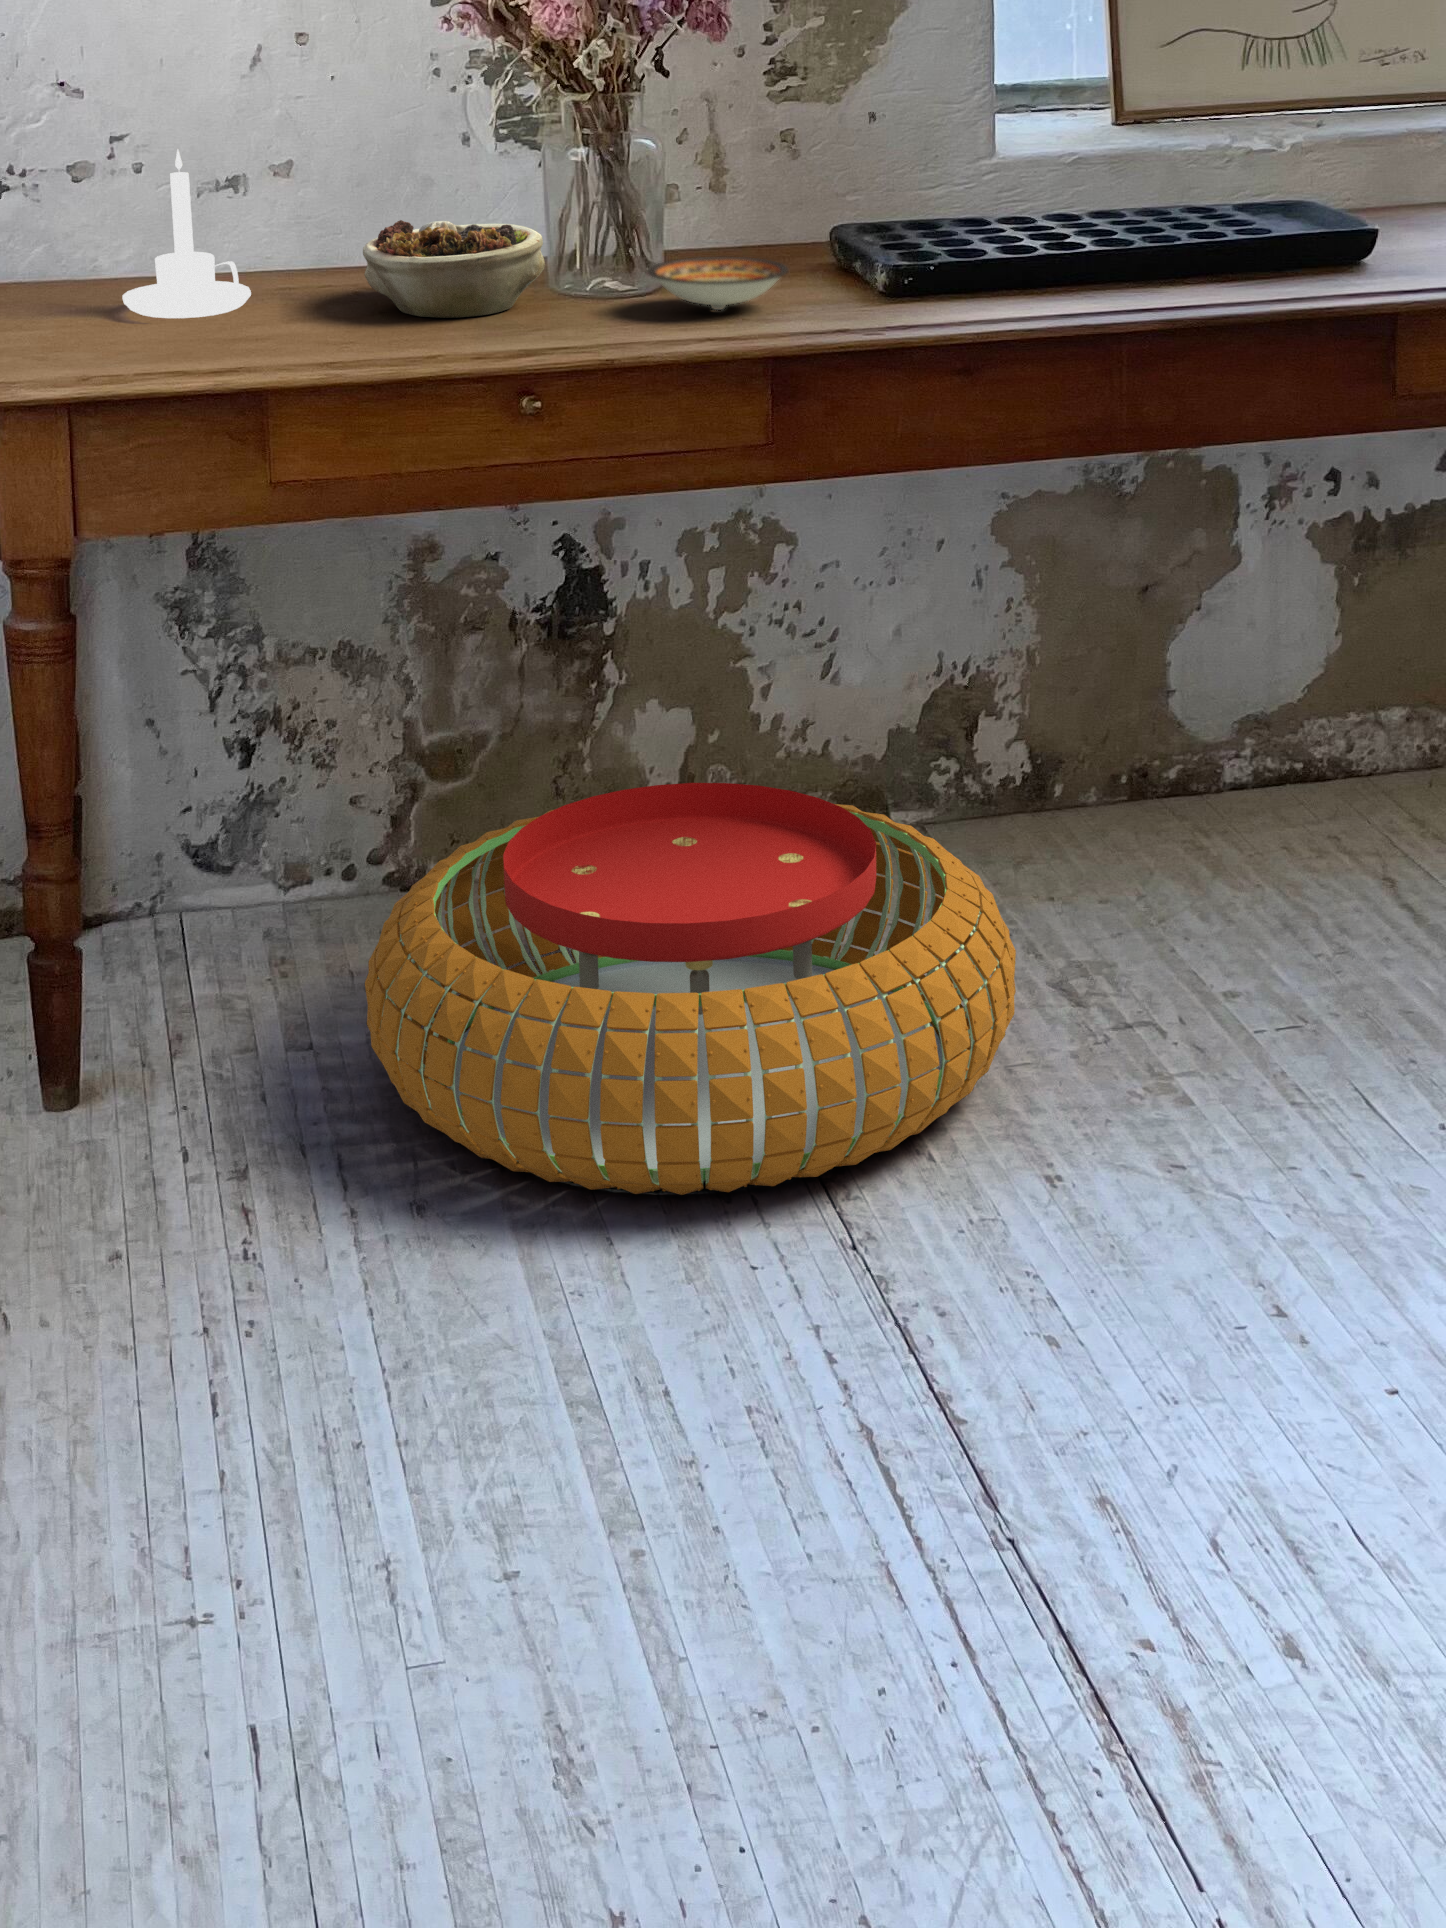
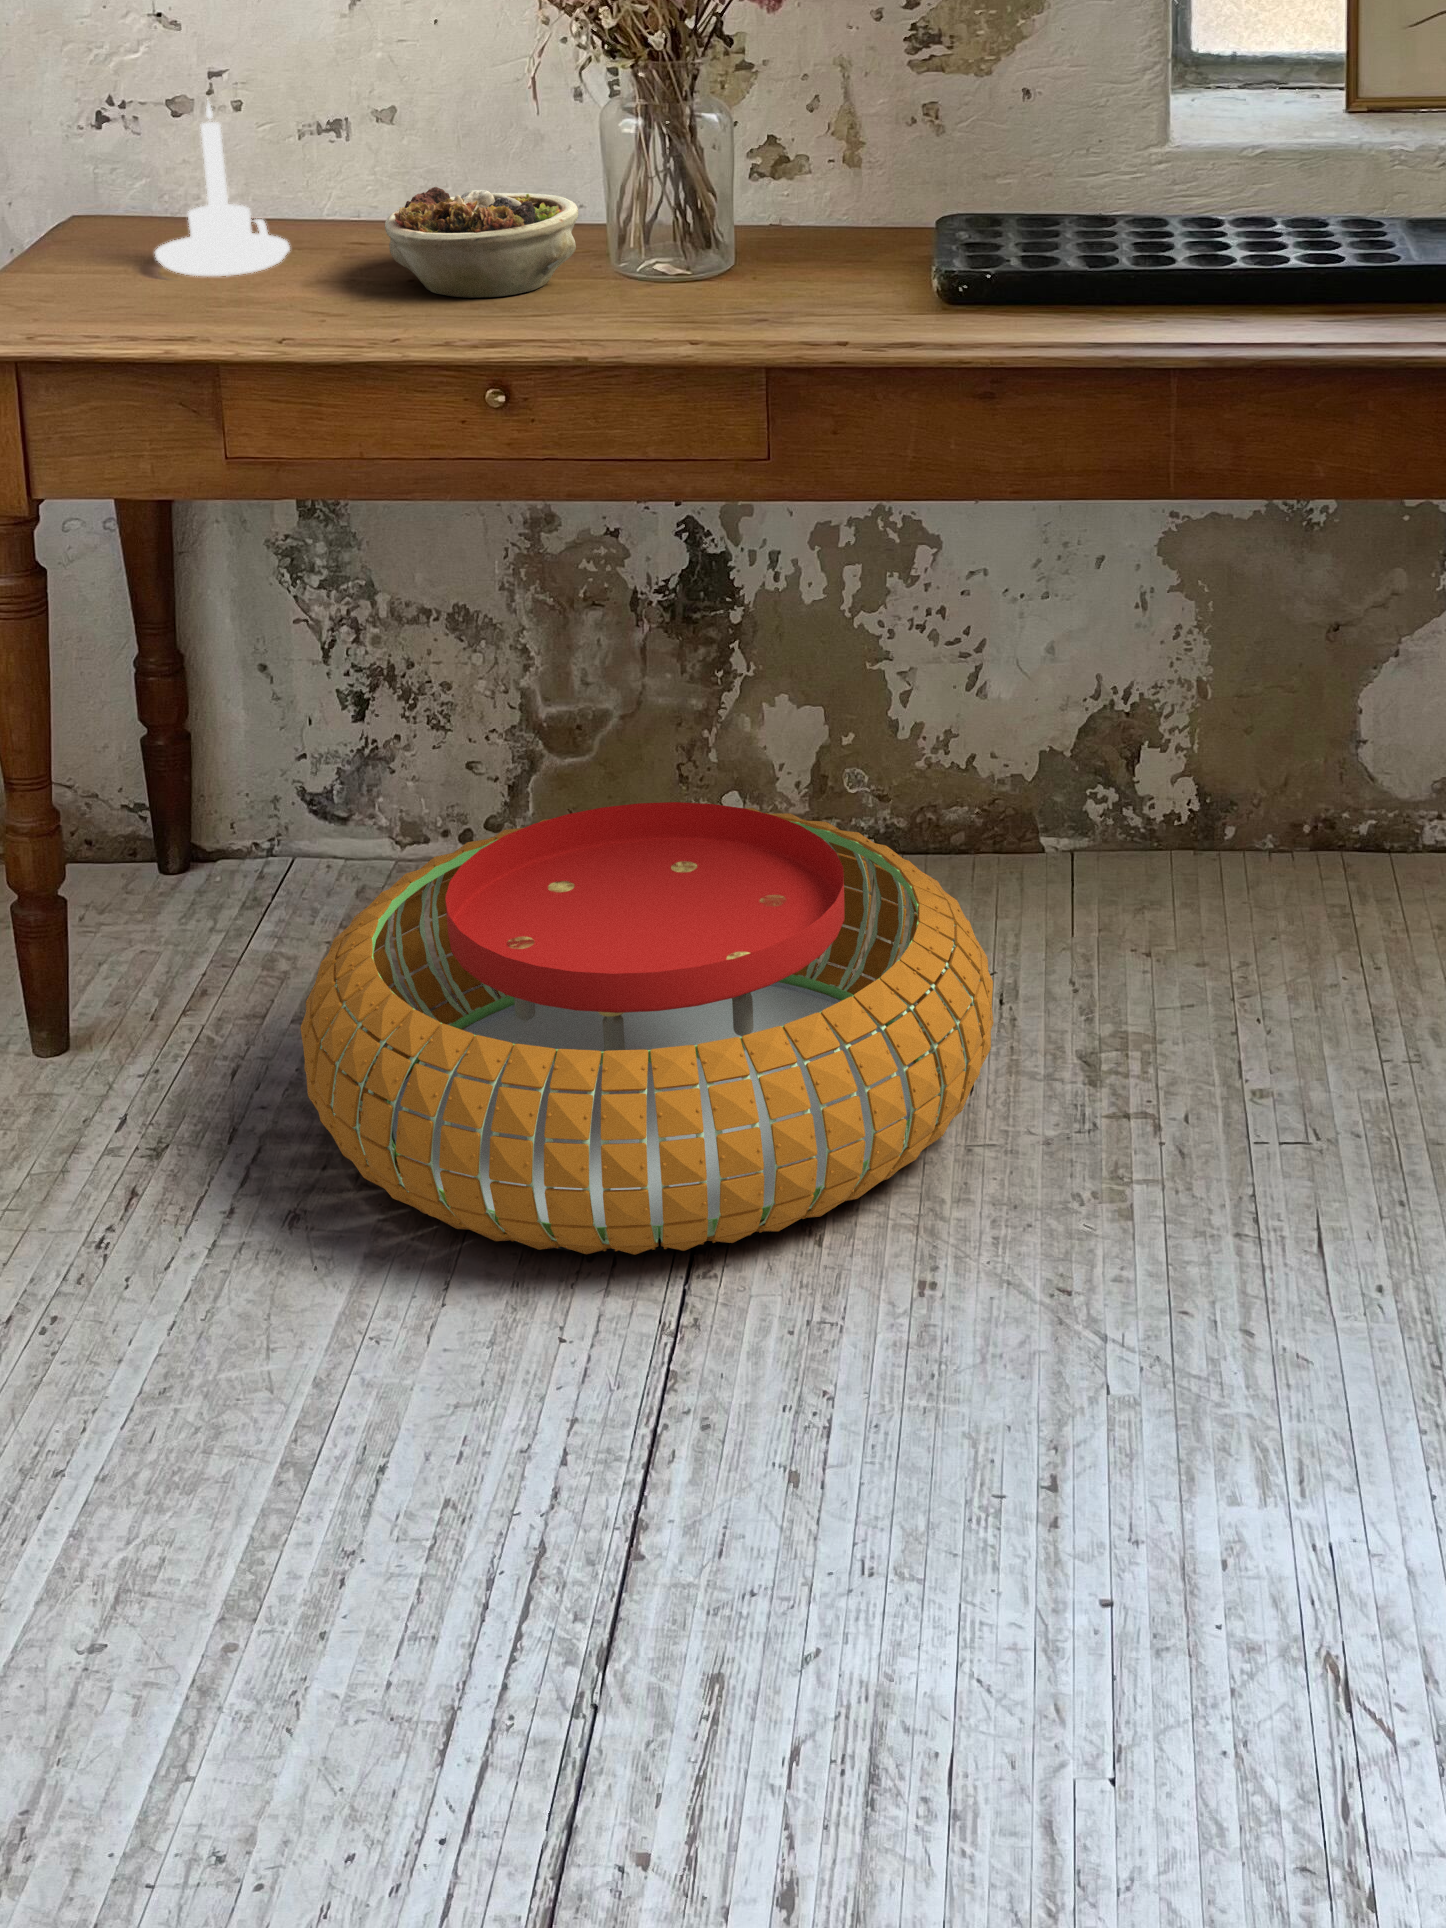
ceramic bowl: present [648,257,788,310] -> none [661,249,819,310]

